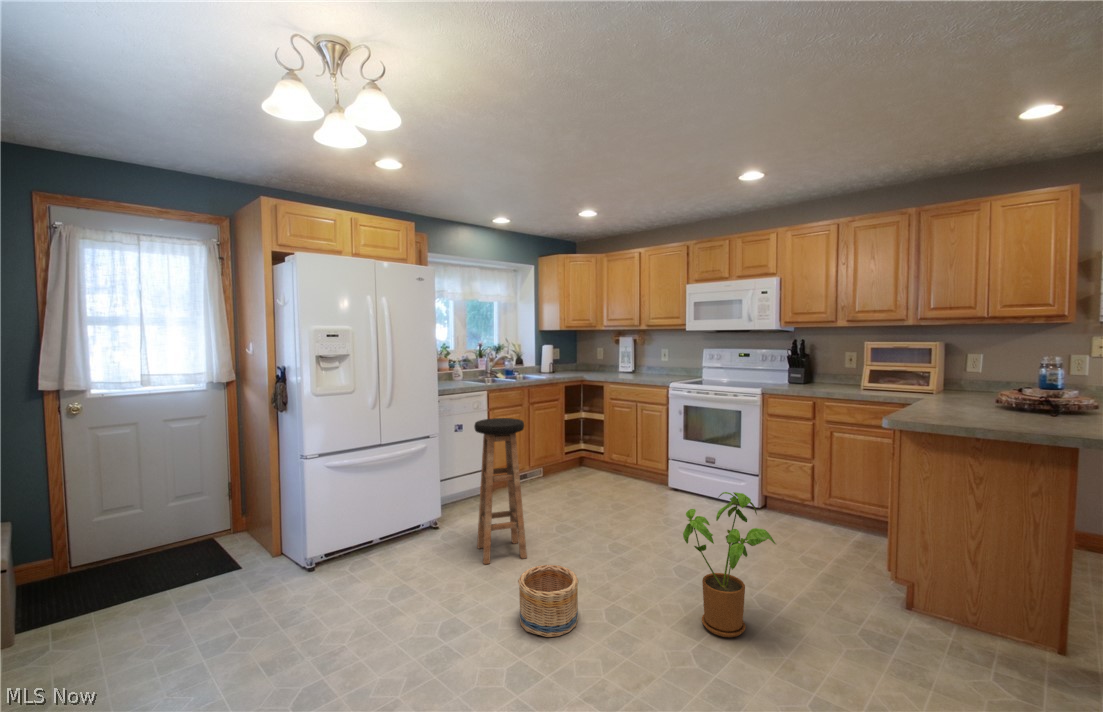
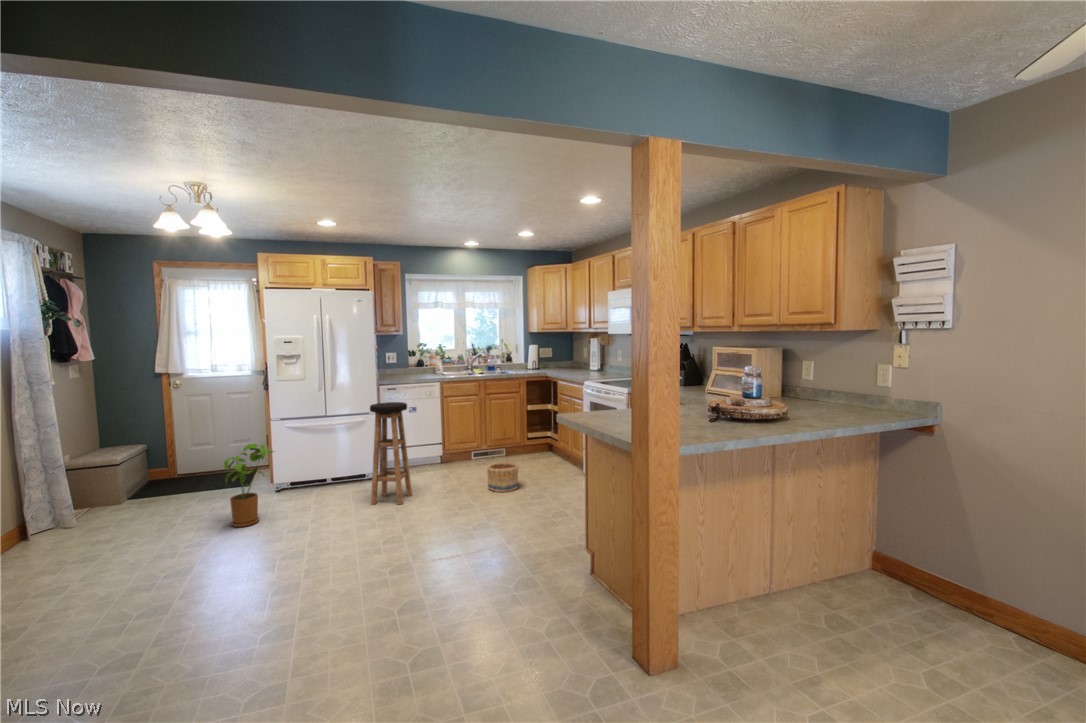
house plant: present [683,492,776,637] -> present [224,443,274,527]
basket: present [518,565,579,637] -> present [487,462,518,492]

